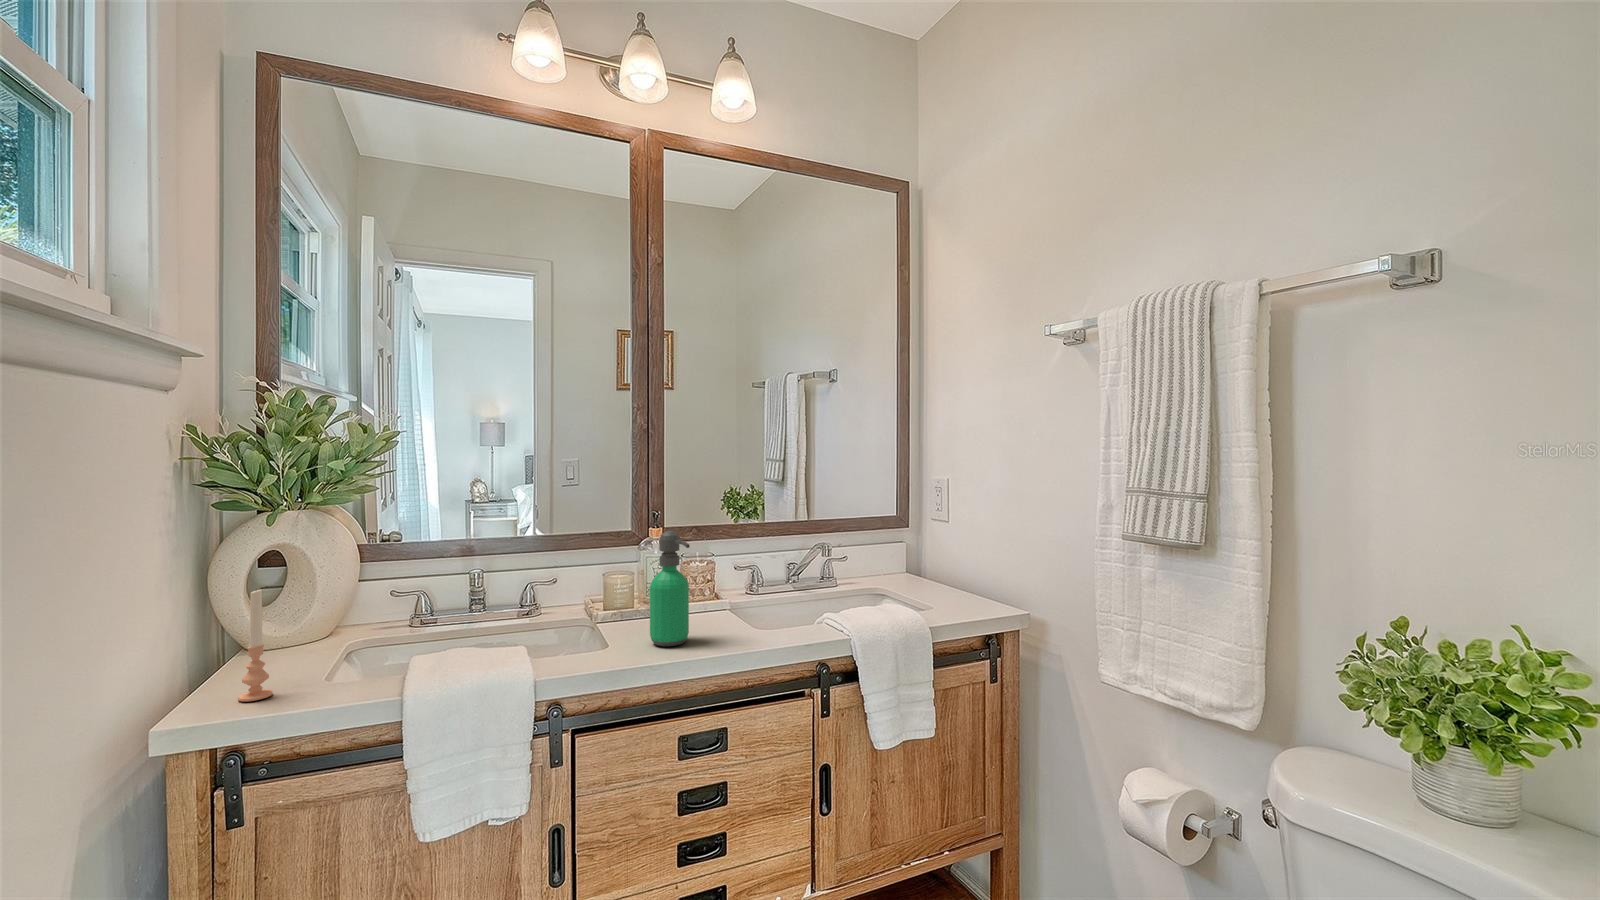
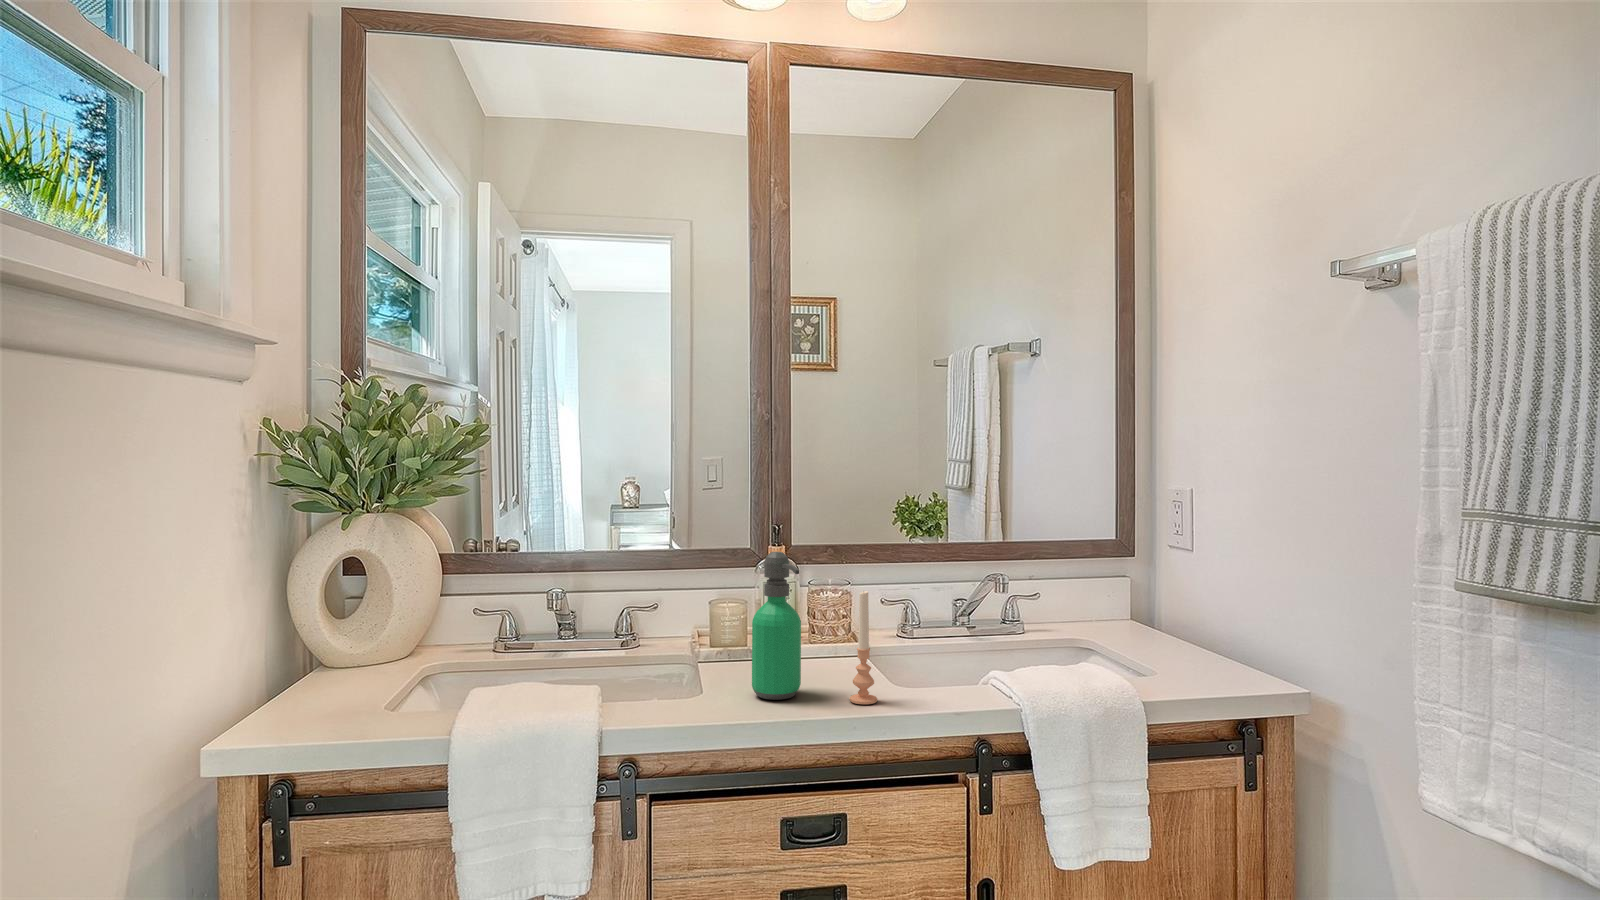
candle: present [238,590,273,701] -> present [850,591,877,704]

